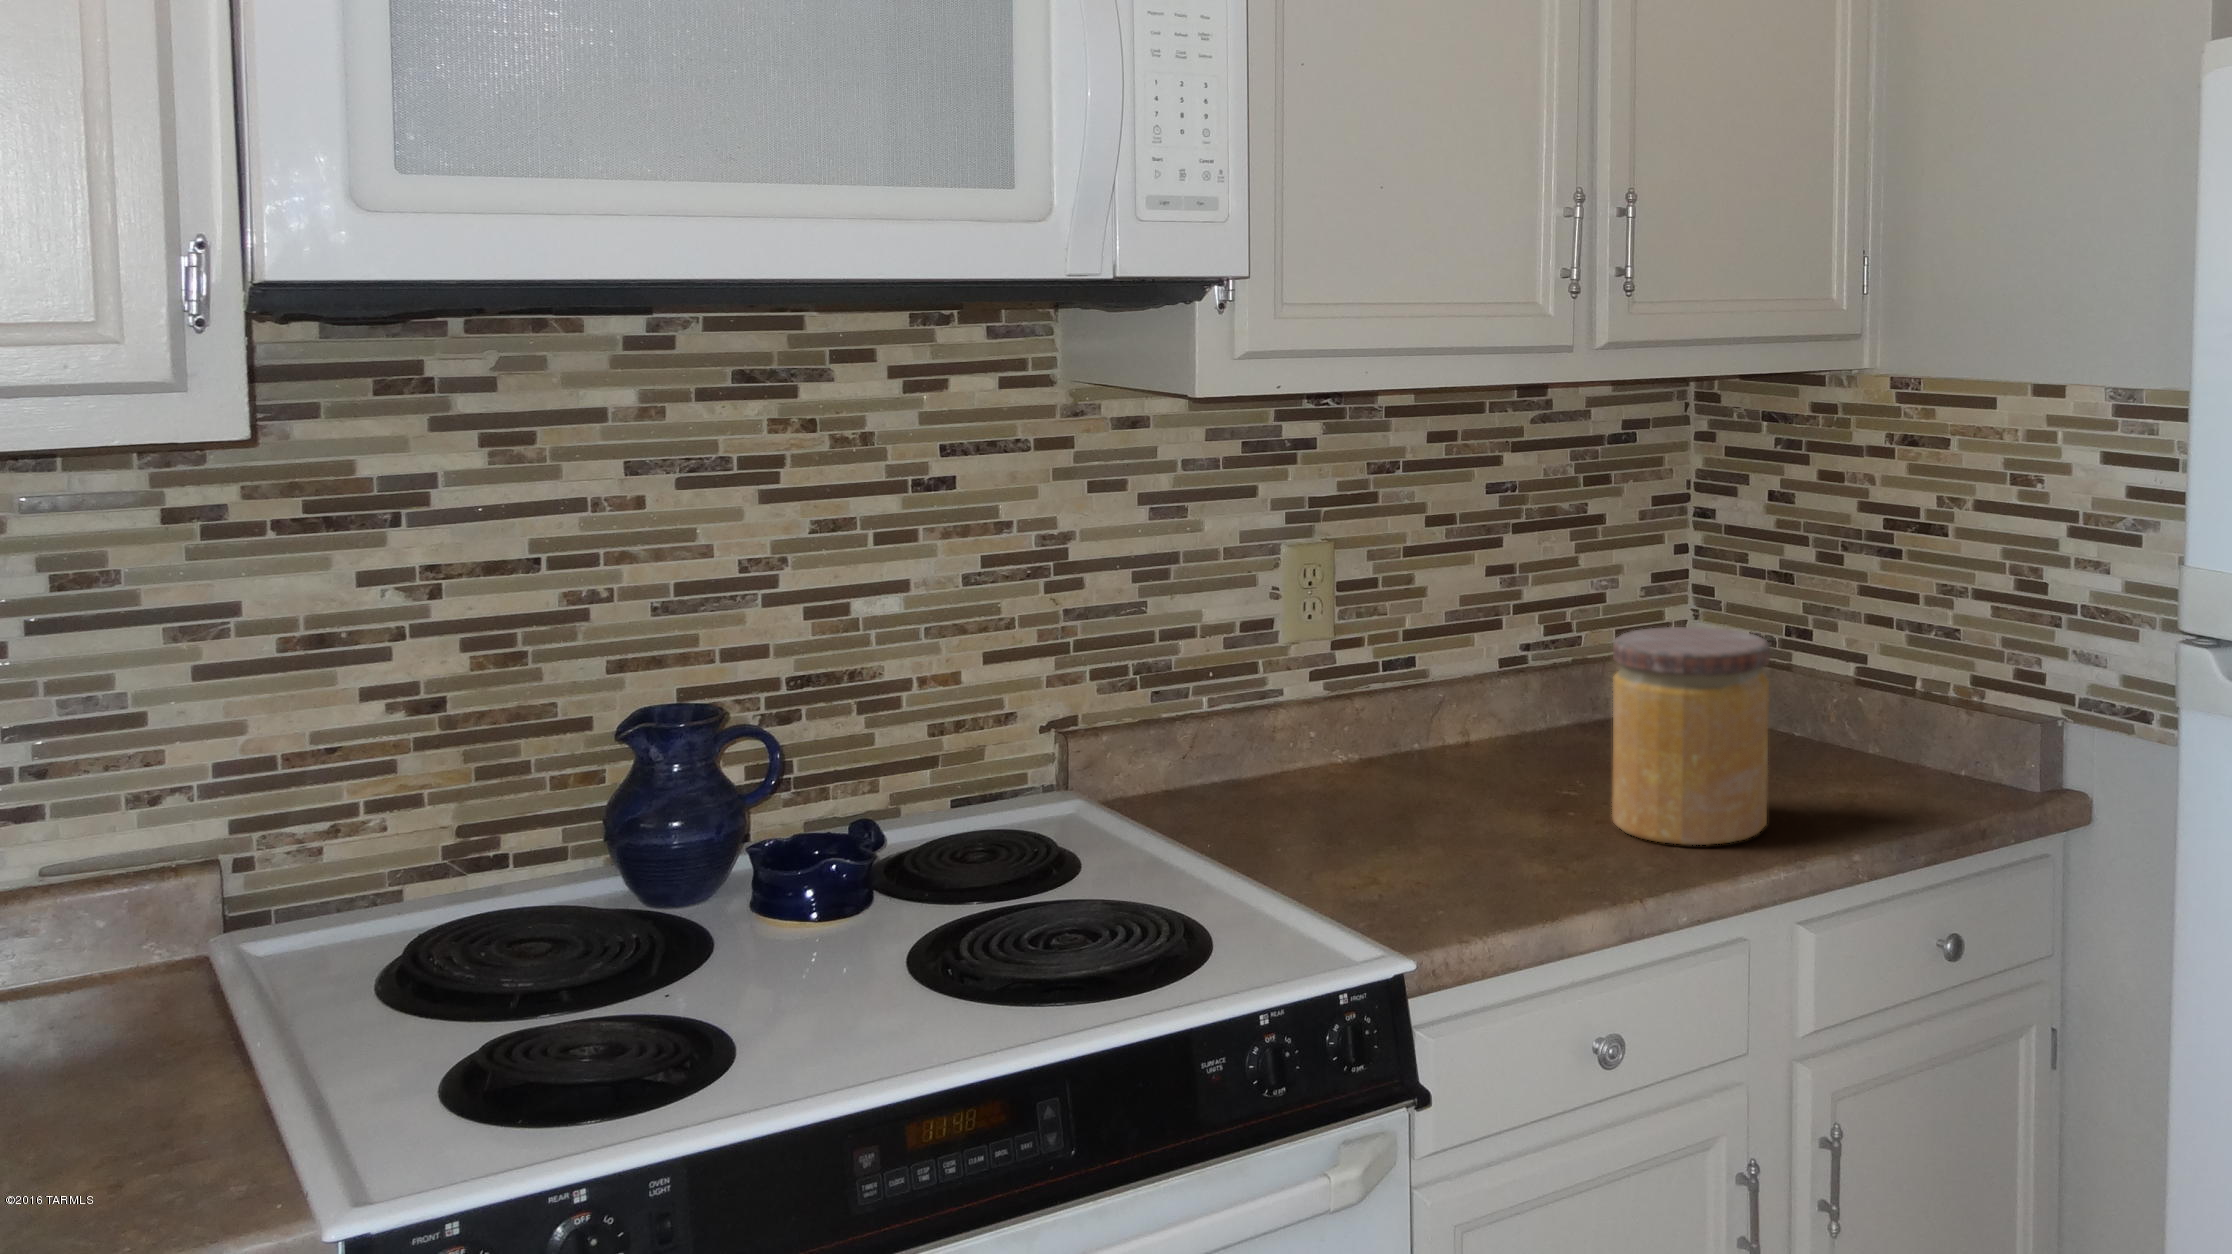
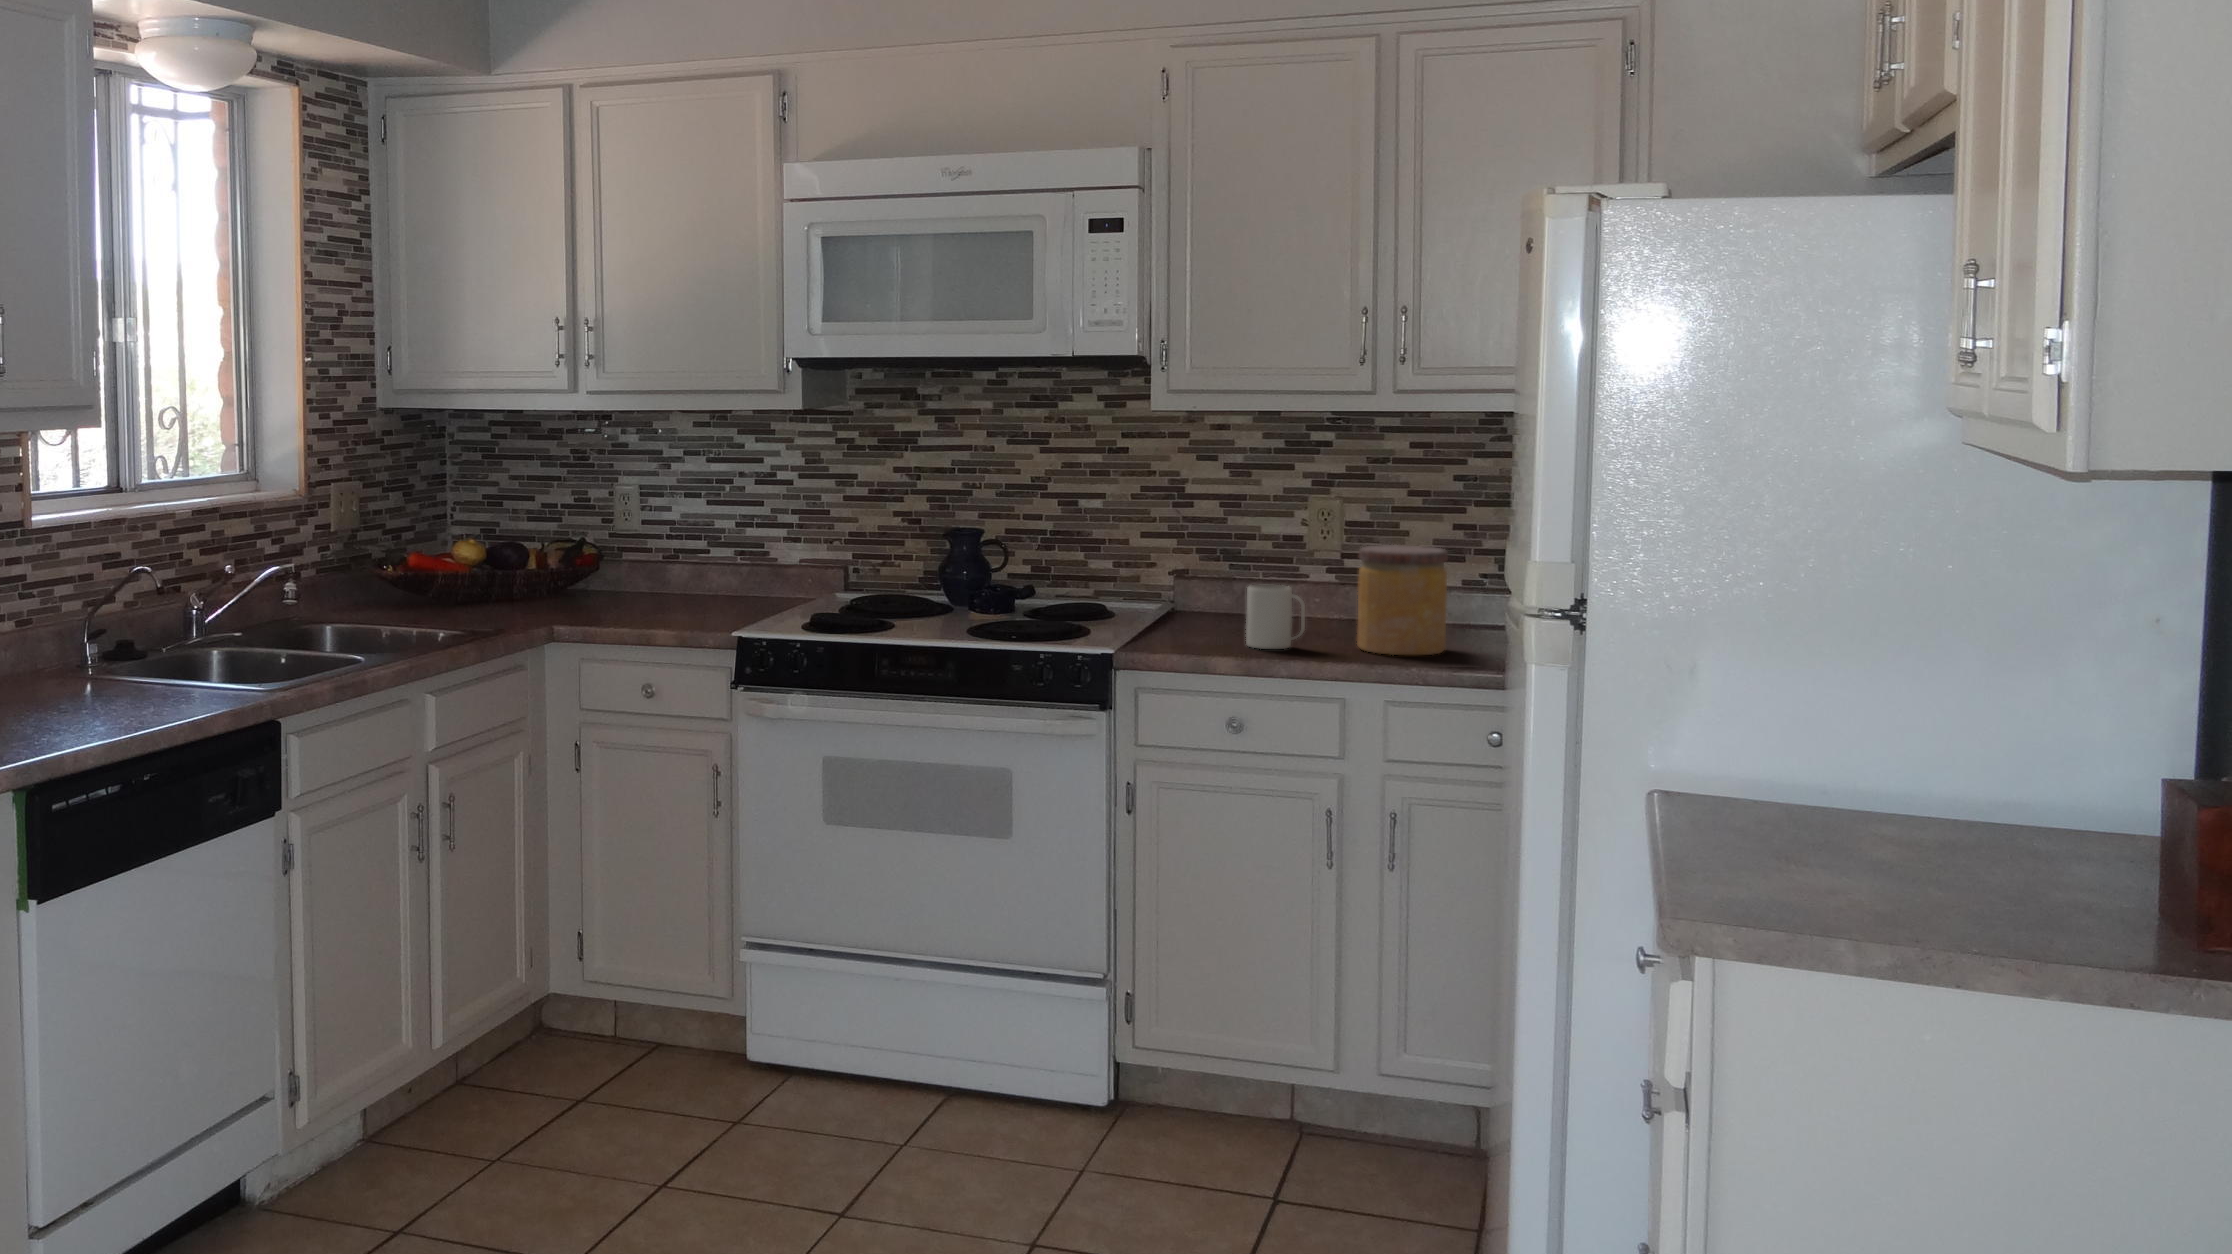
mug: none [1484,745,1591,887] -> present [1246,585,1305,649]

